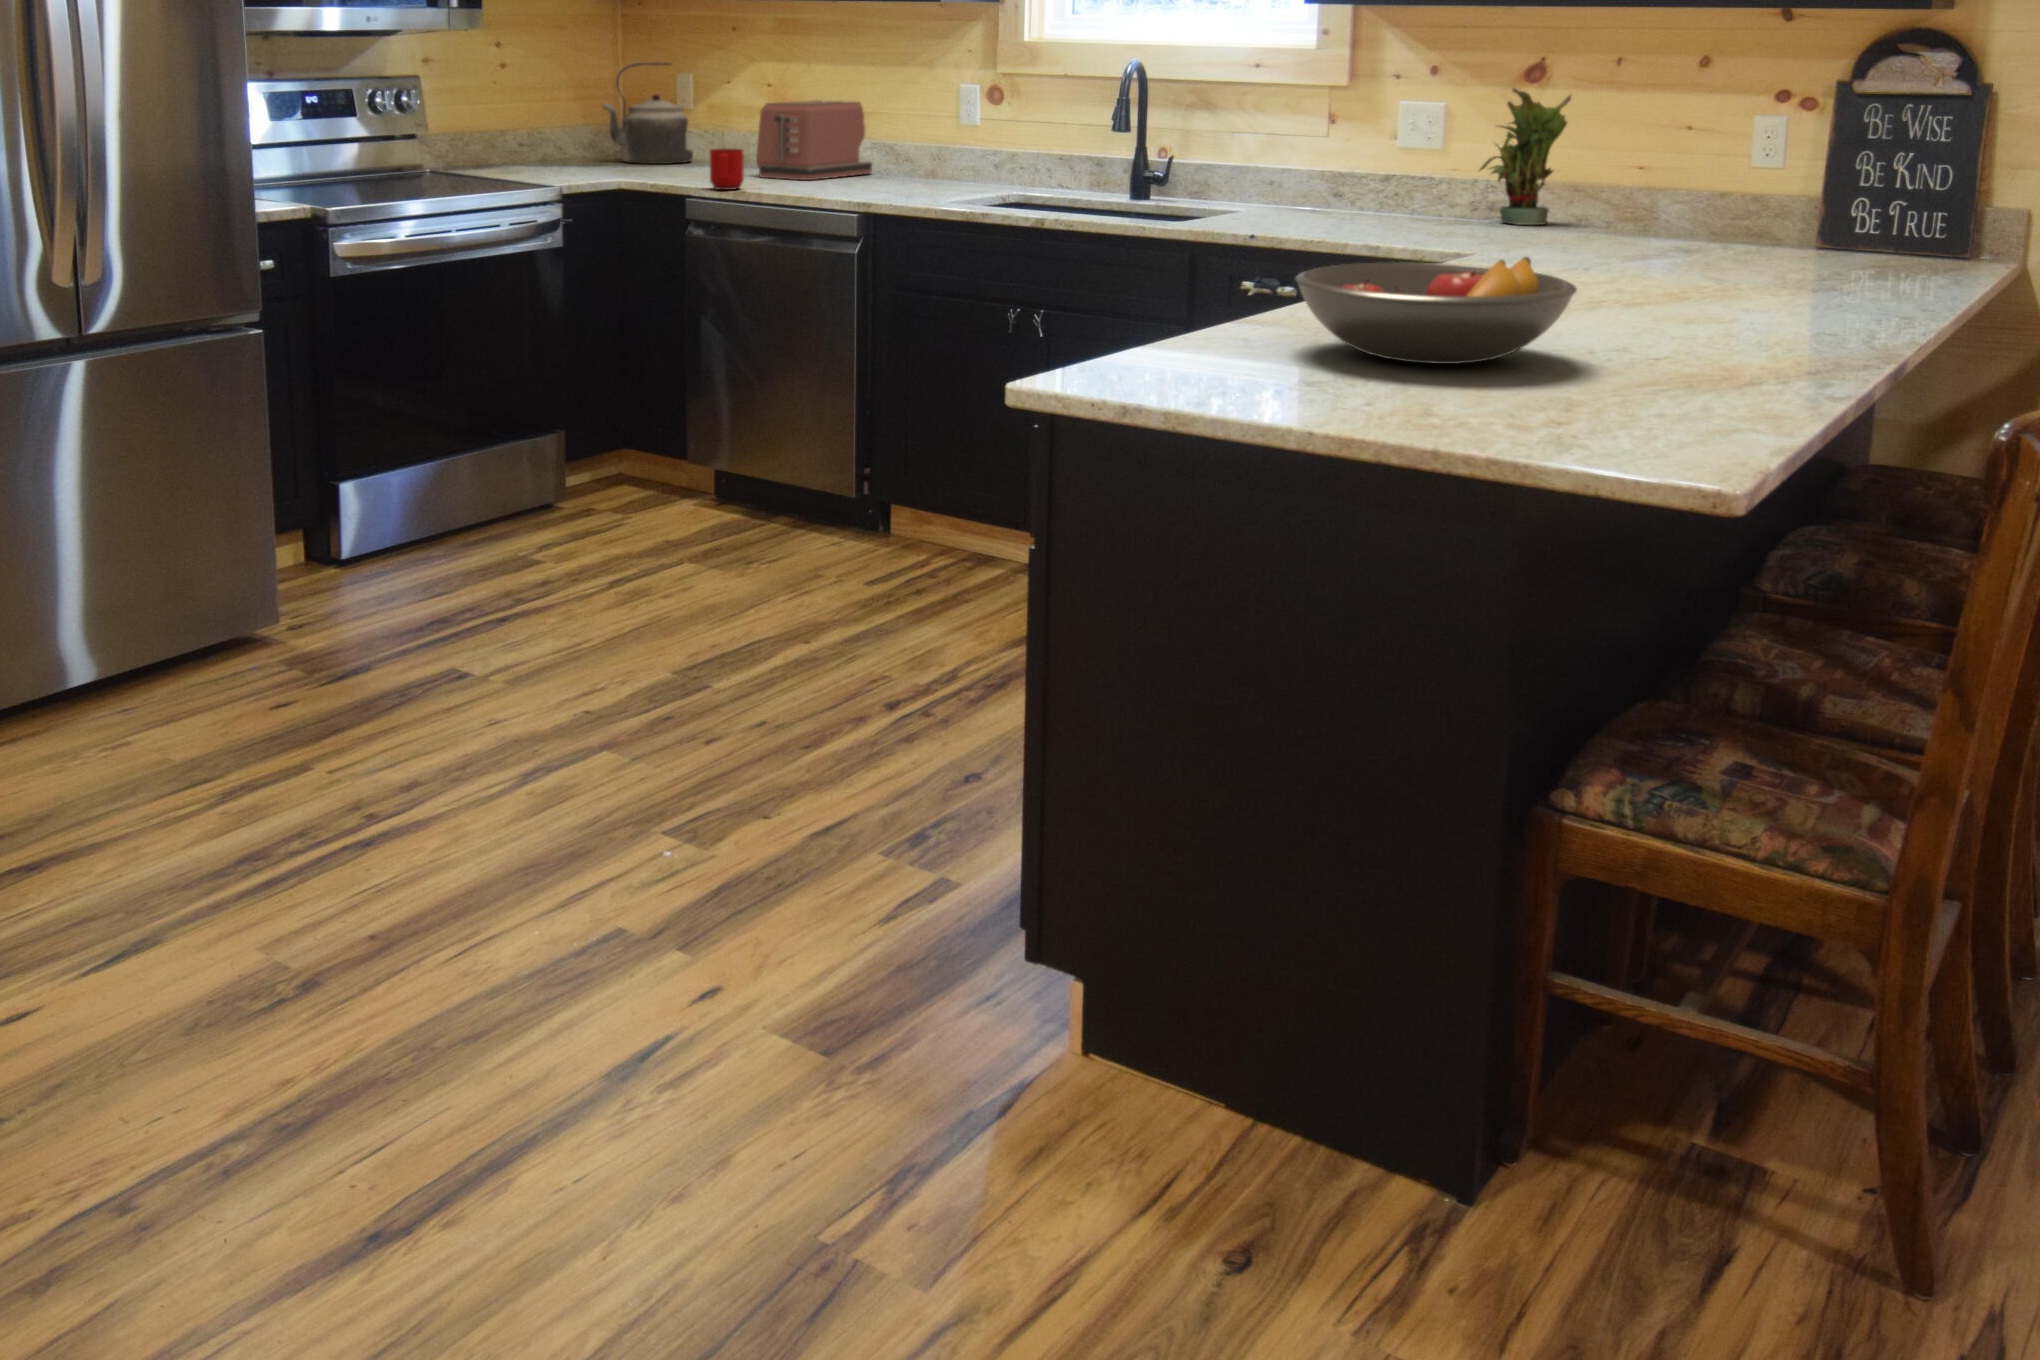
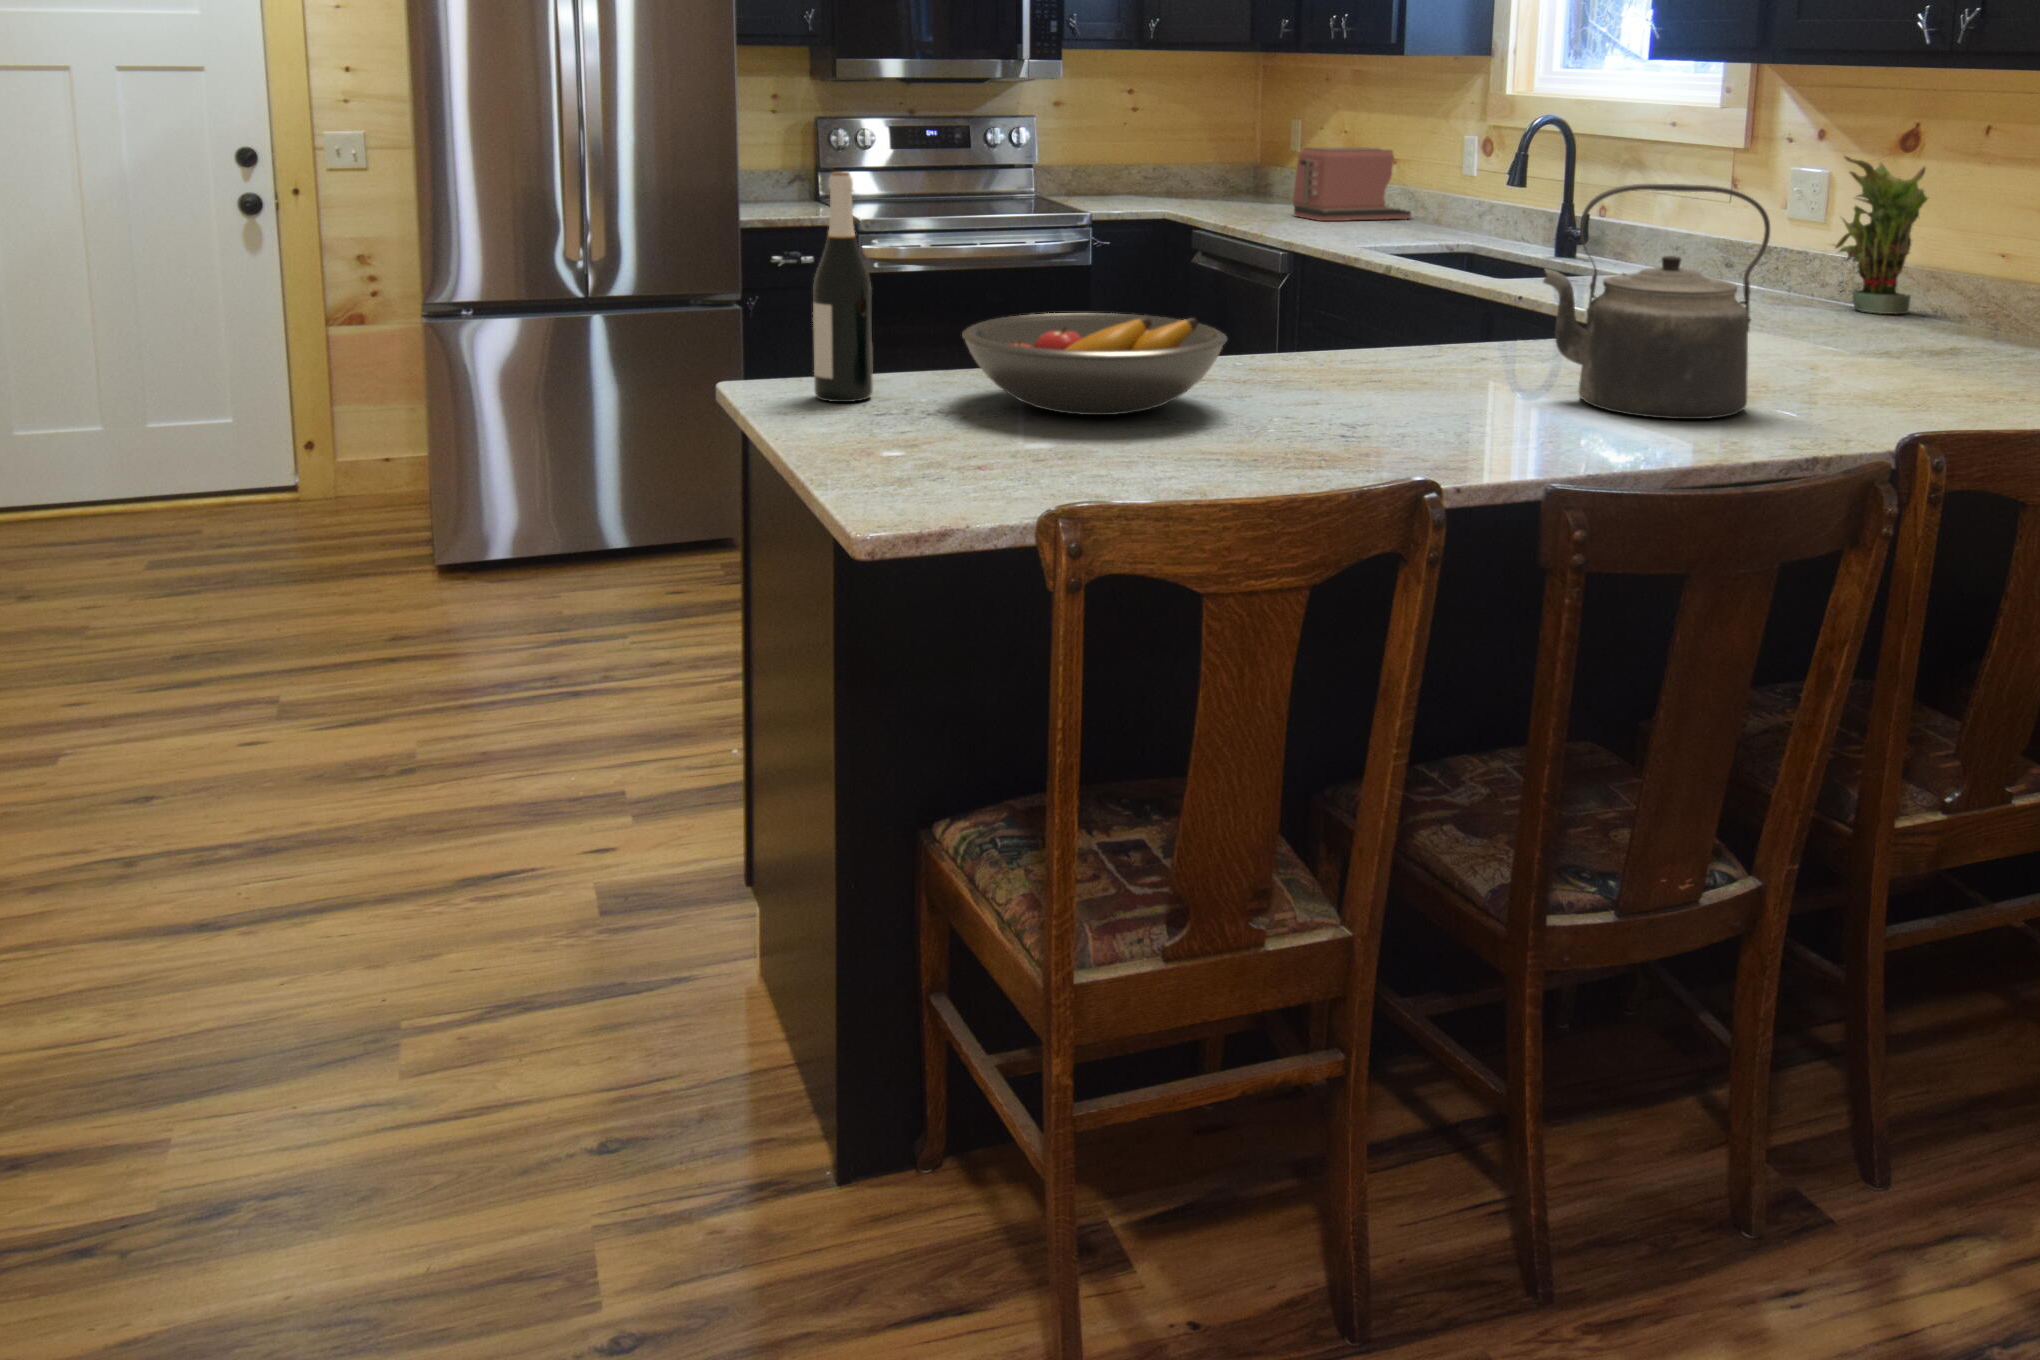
kettle: present [603,62,693,164] -> present [1543,184,1770,419]
wine bottle: none [1189,126,1259,382] -> present [813,172,873,402]
mug: present [710,149,744,190] -> none [1199,187,1231,224]

